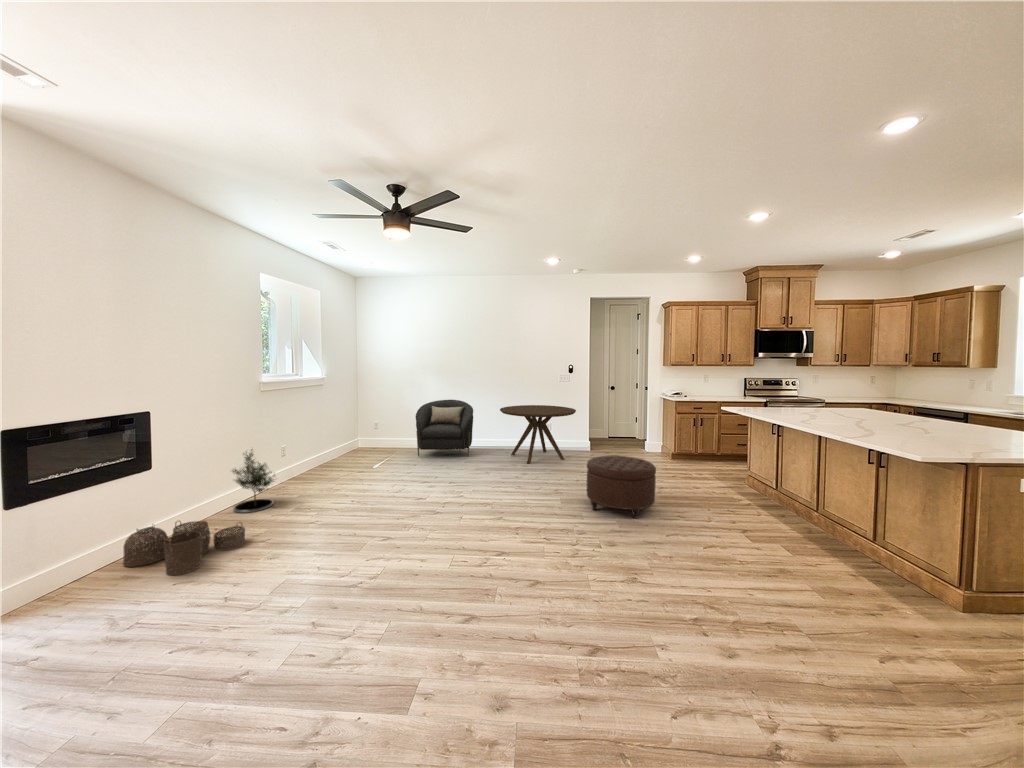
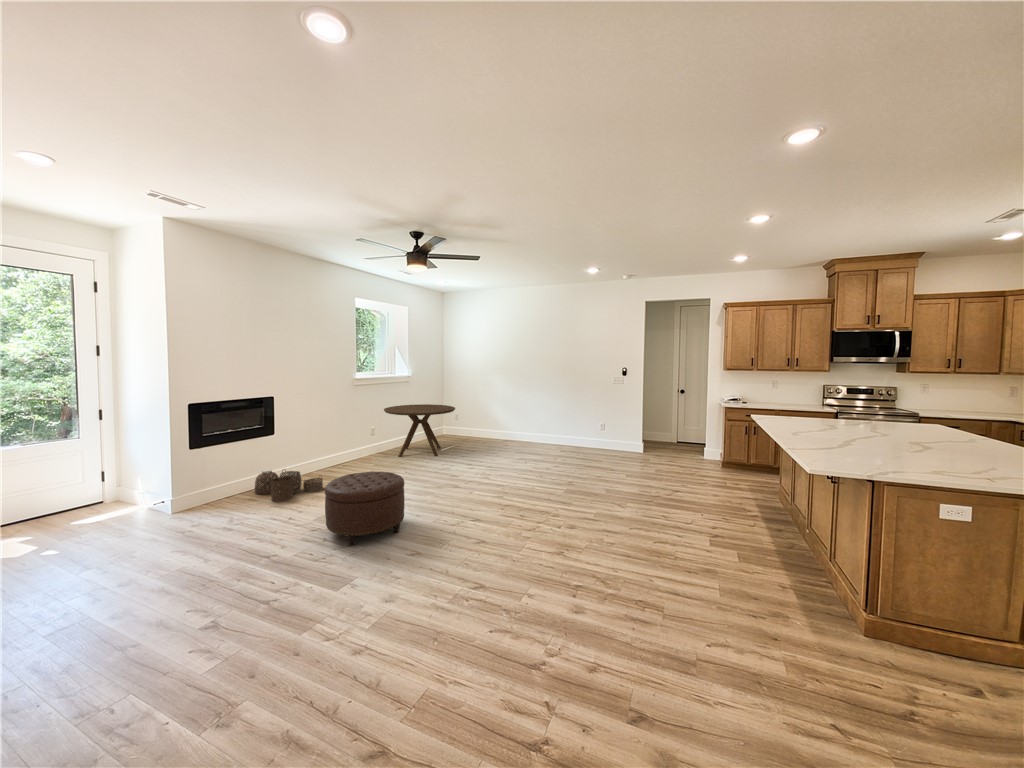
armchair: present [416,400,473,457] -> none [478,398,529,449]
dining table: present [500,405,576,464] -> present [384,404,455,457]
potted tree: present [233,449,275,513] -> none [328,425,357,472]
ottoman: present [587,455,656,519] -> present [325,471,404,546]

